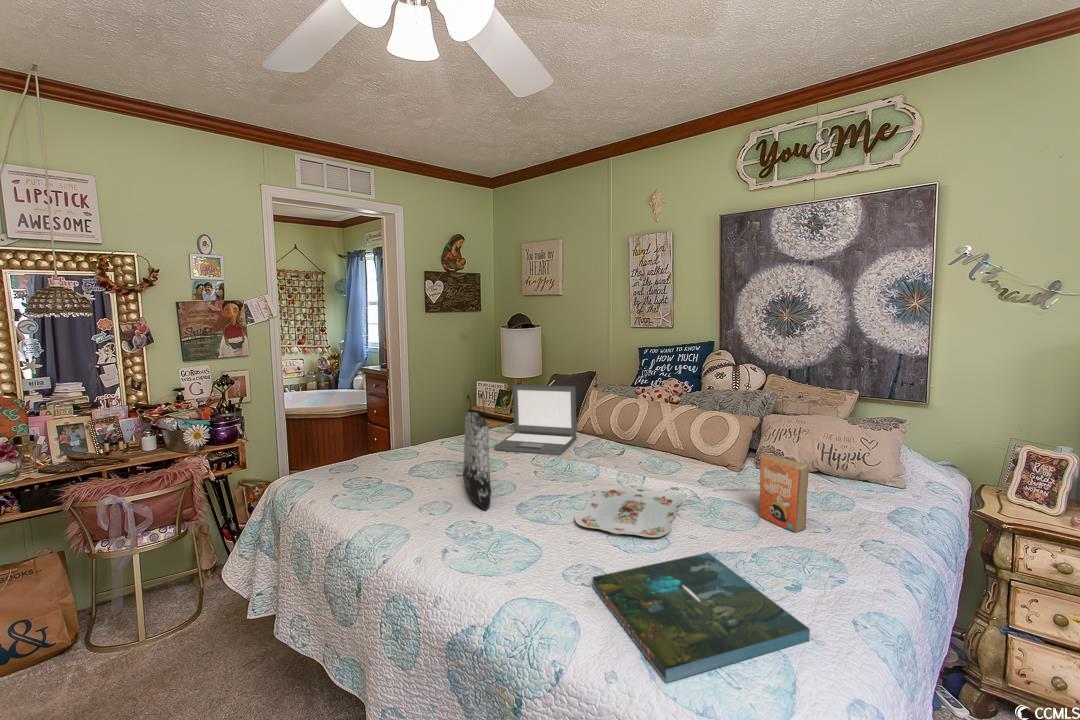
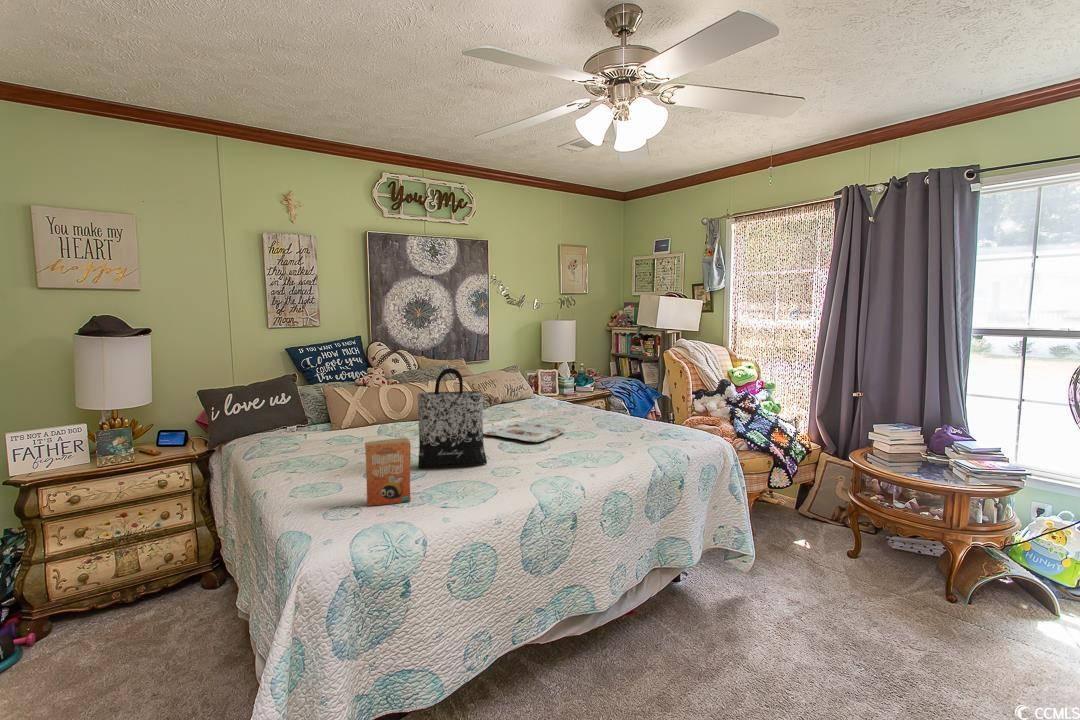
laptop: present [494,385,577,455] -> none [281,379,384,458]
paperback book: present [759,454,808,532] -> present [365,438,411,506]
board game: present [592,553,810,682] -> none [592,421,682,446]

